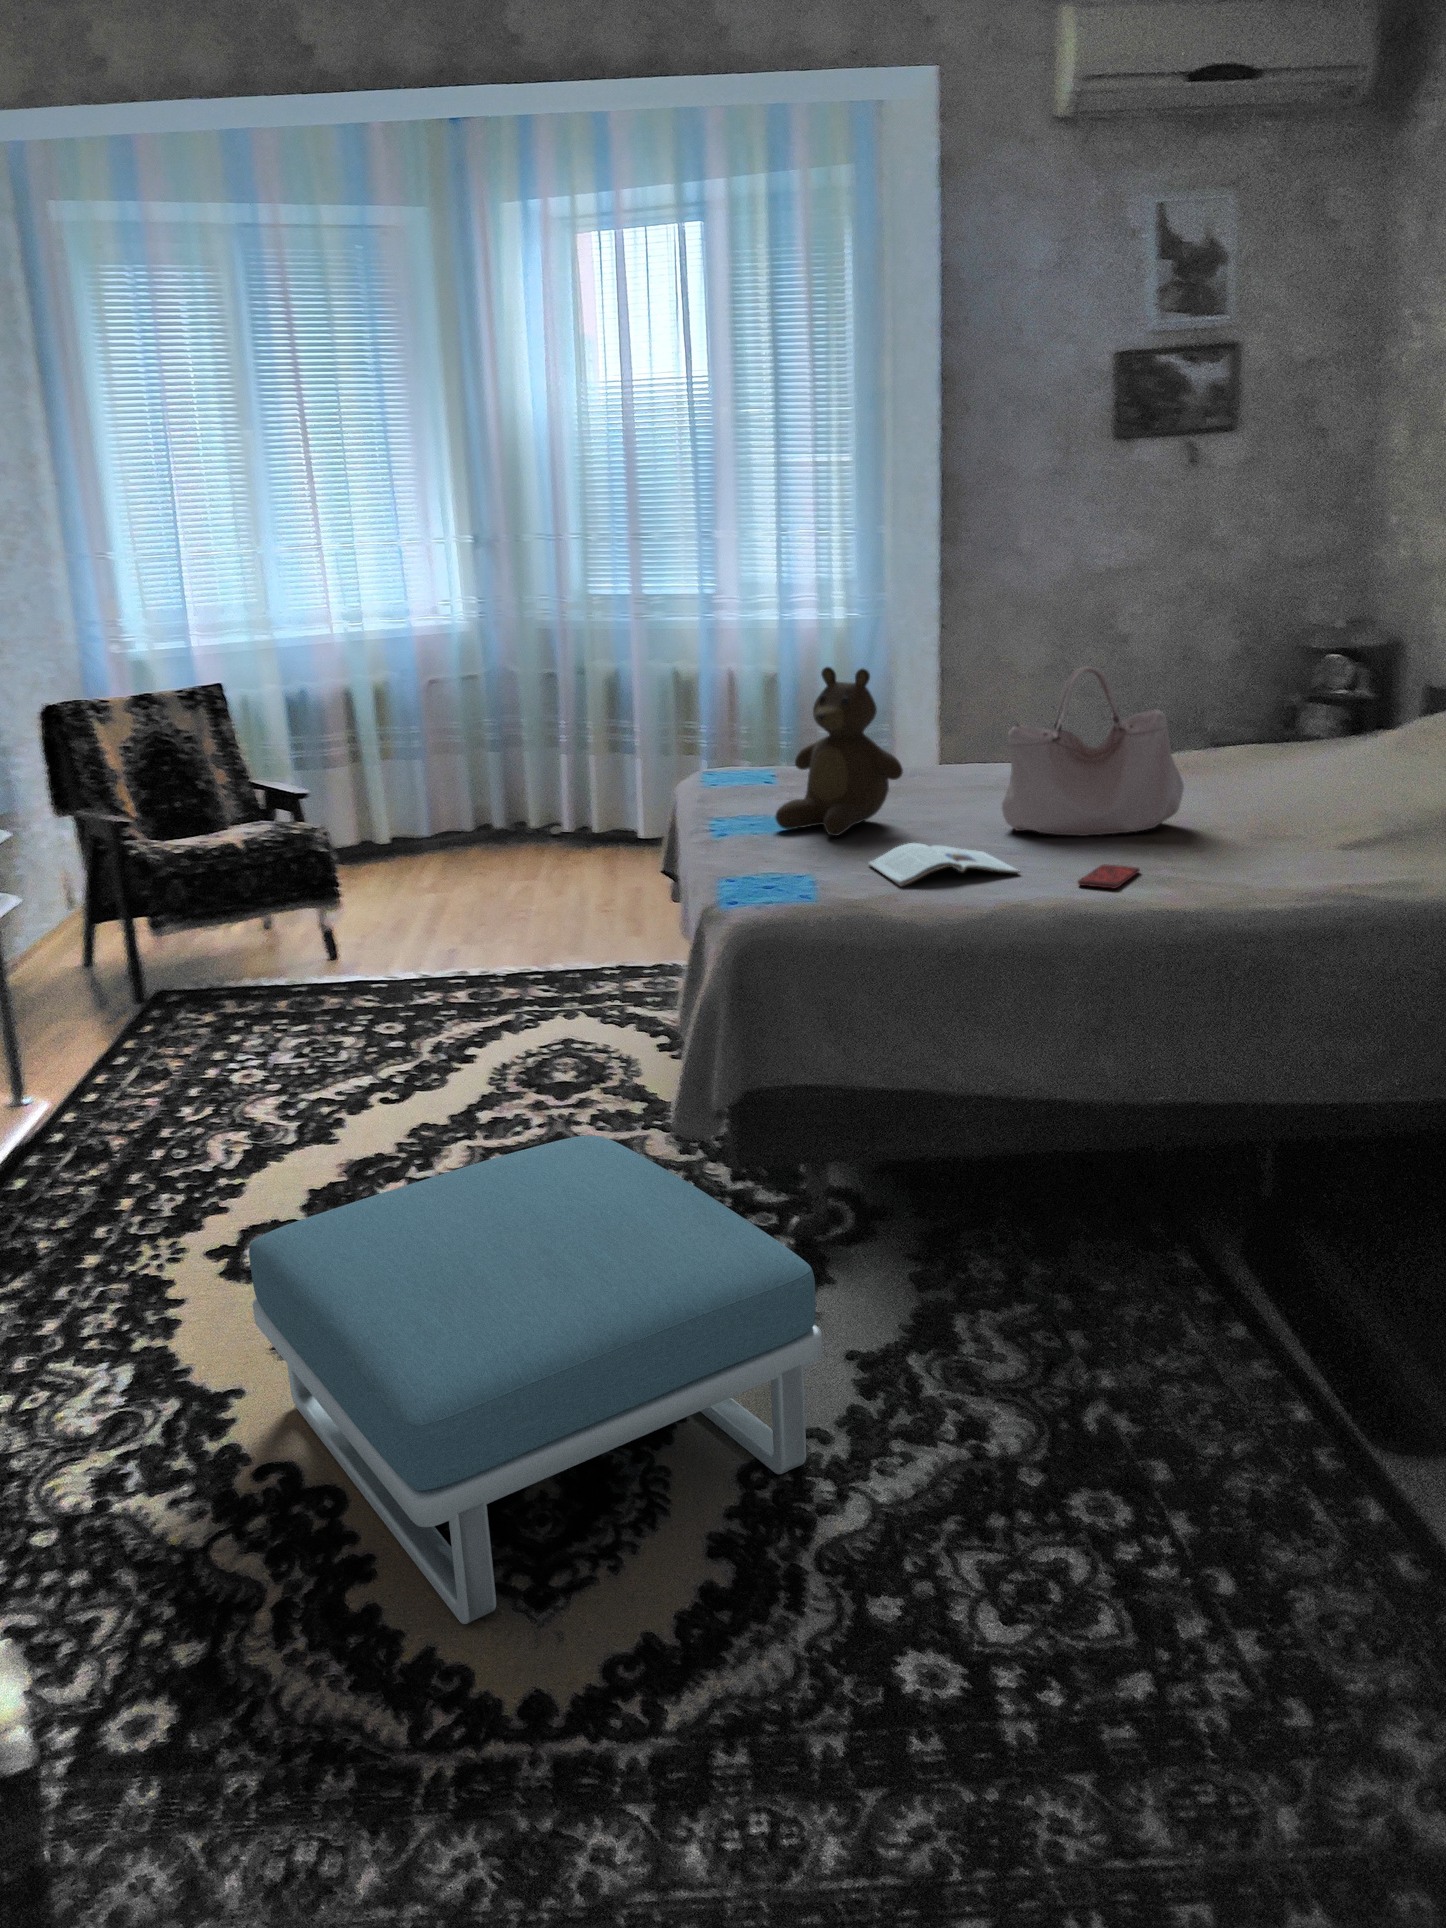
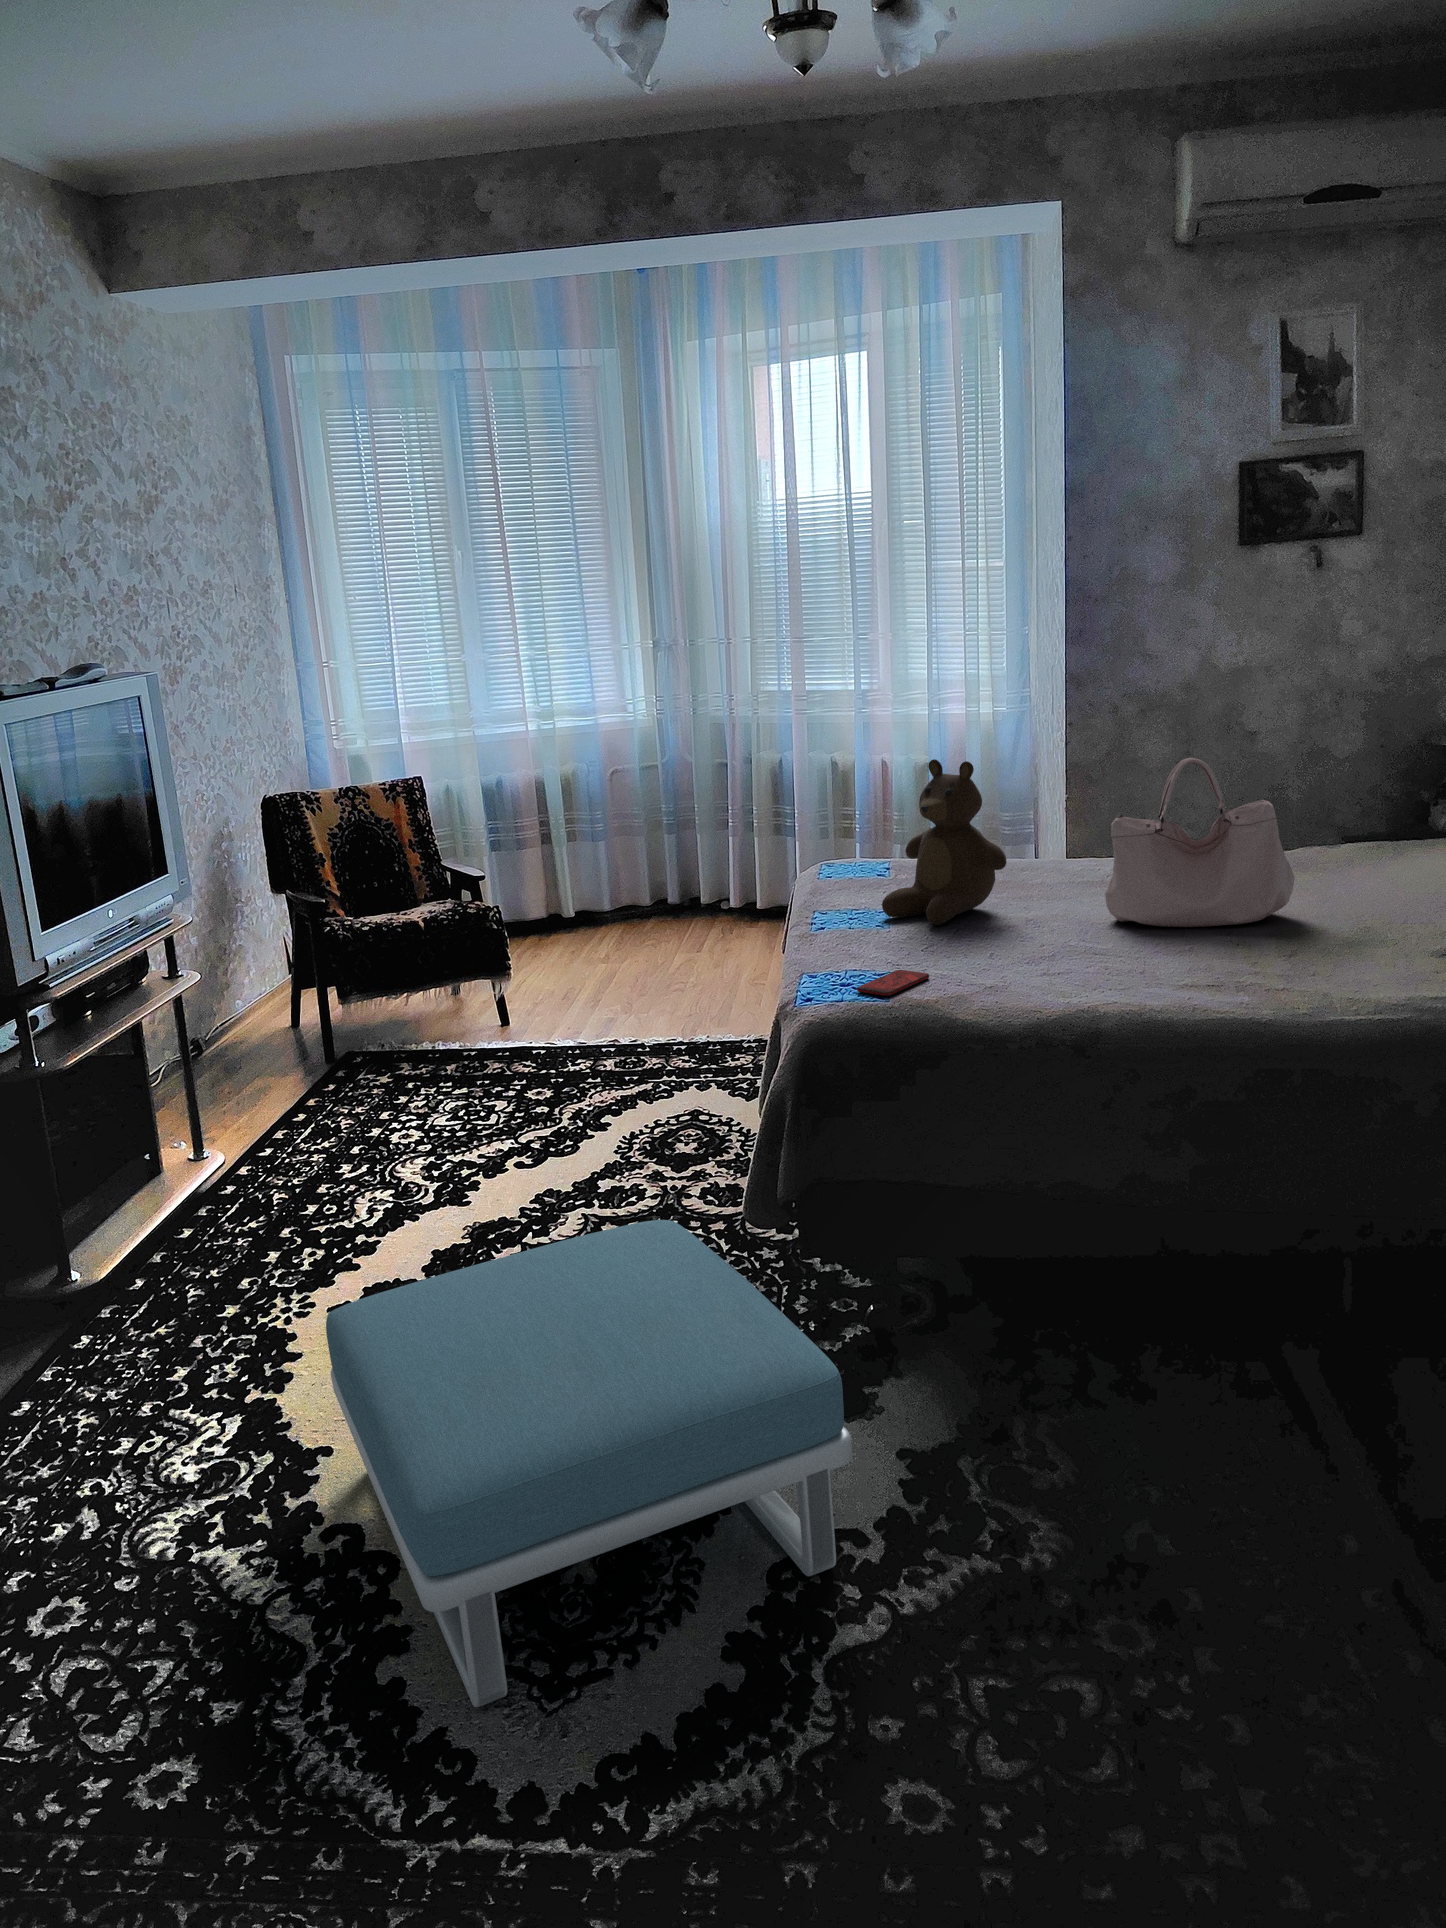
magazine: present [869,843,1020,886] -> none [959,935,1109,981]
smartphone: present [1078,865,1140,888] -> present [857,970,929,996]

